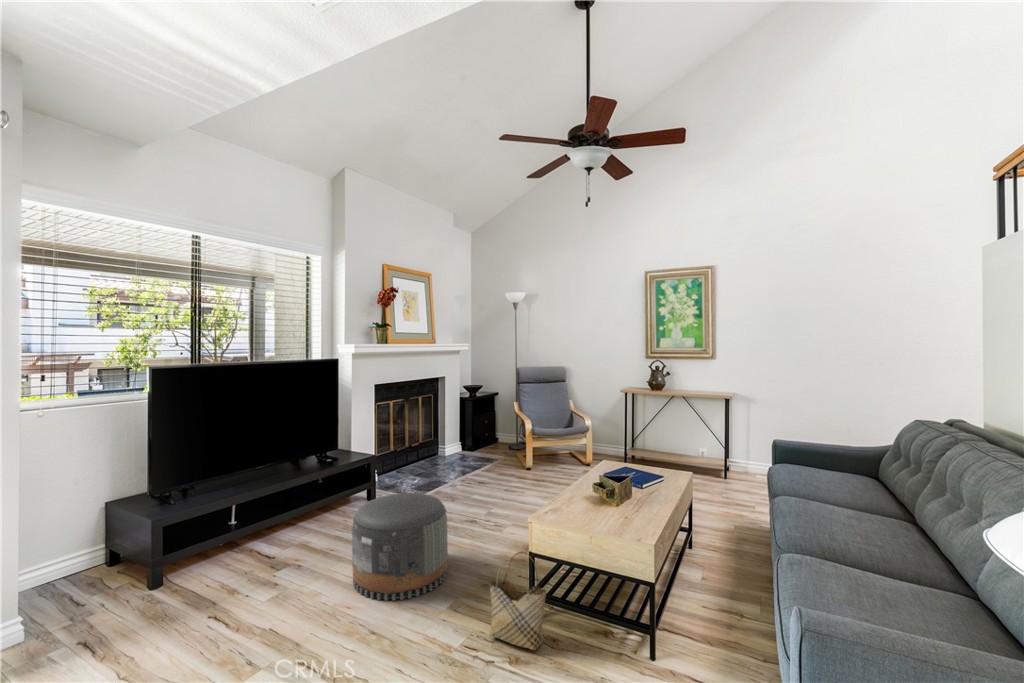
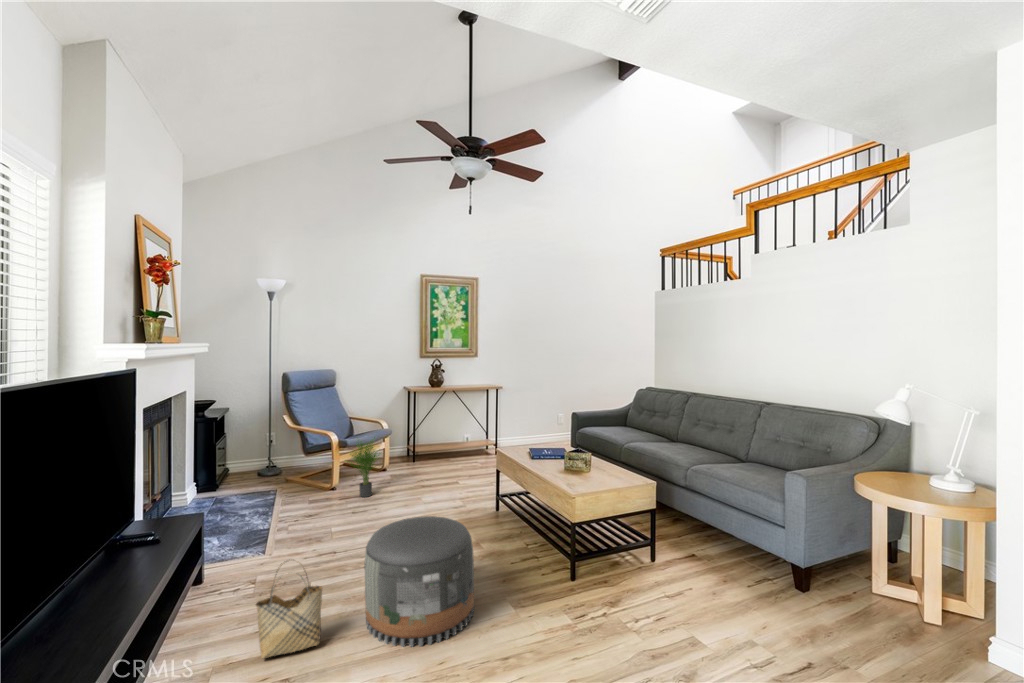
potted plant: none [515,426,554,481] -> present [351,444,376,497]
woven basket: present [489,552,546,650] -> present [256,561,322,659]

